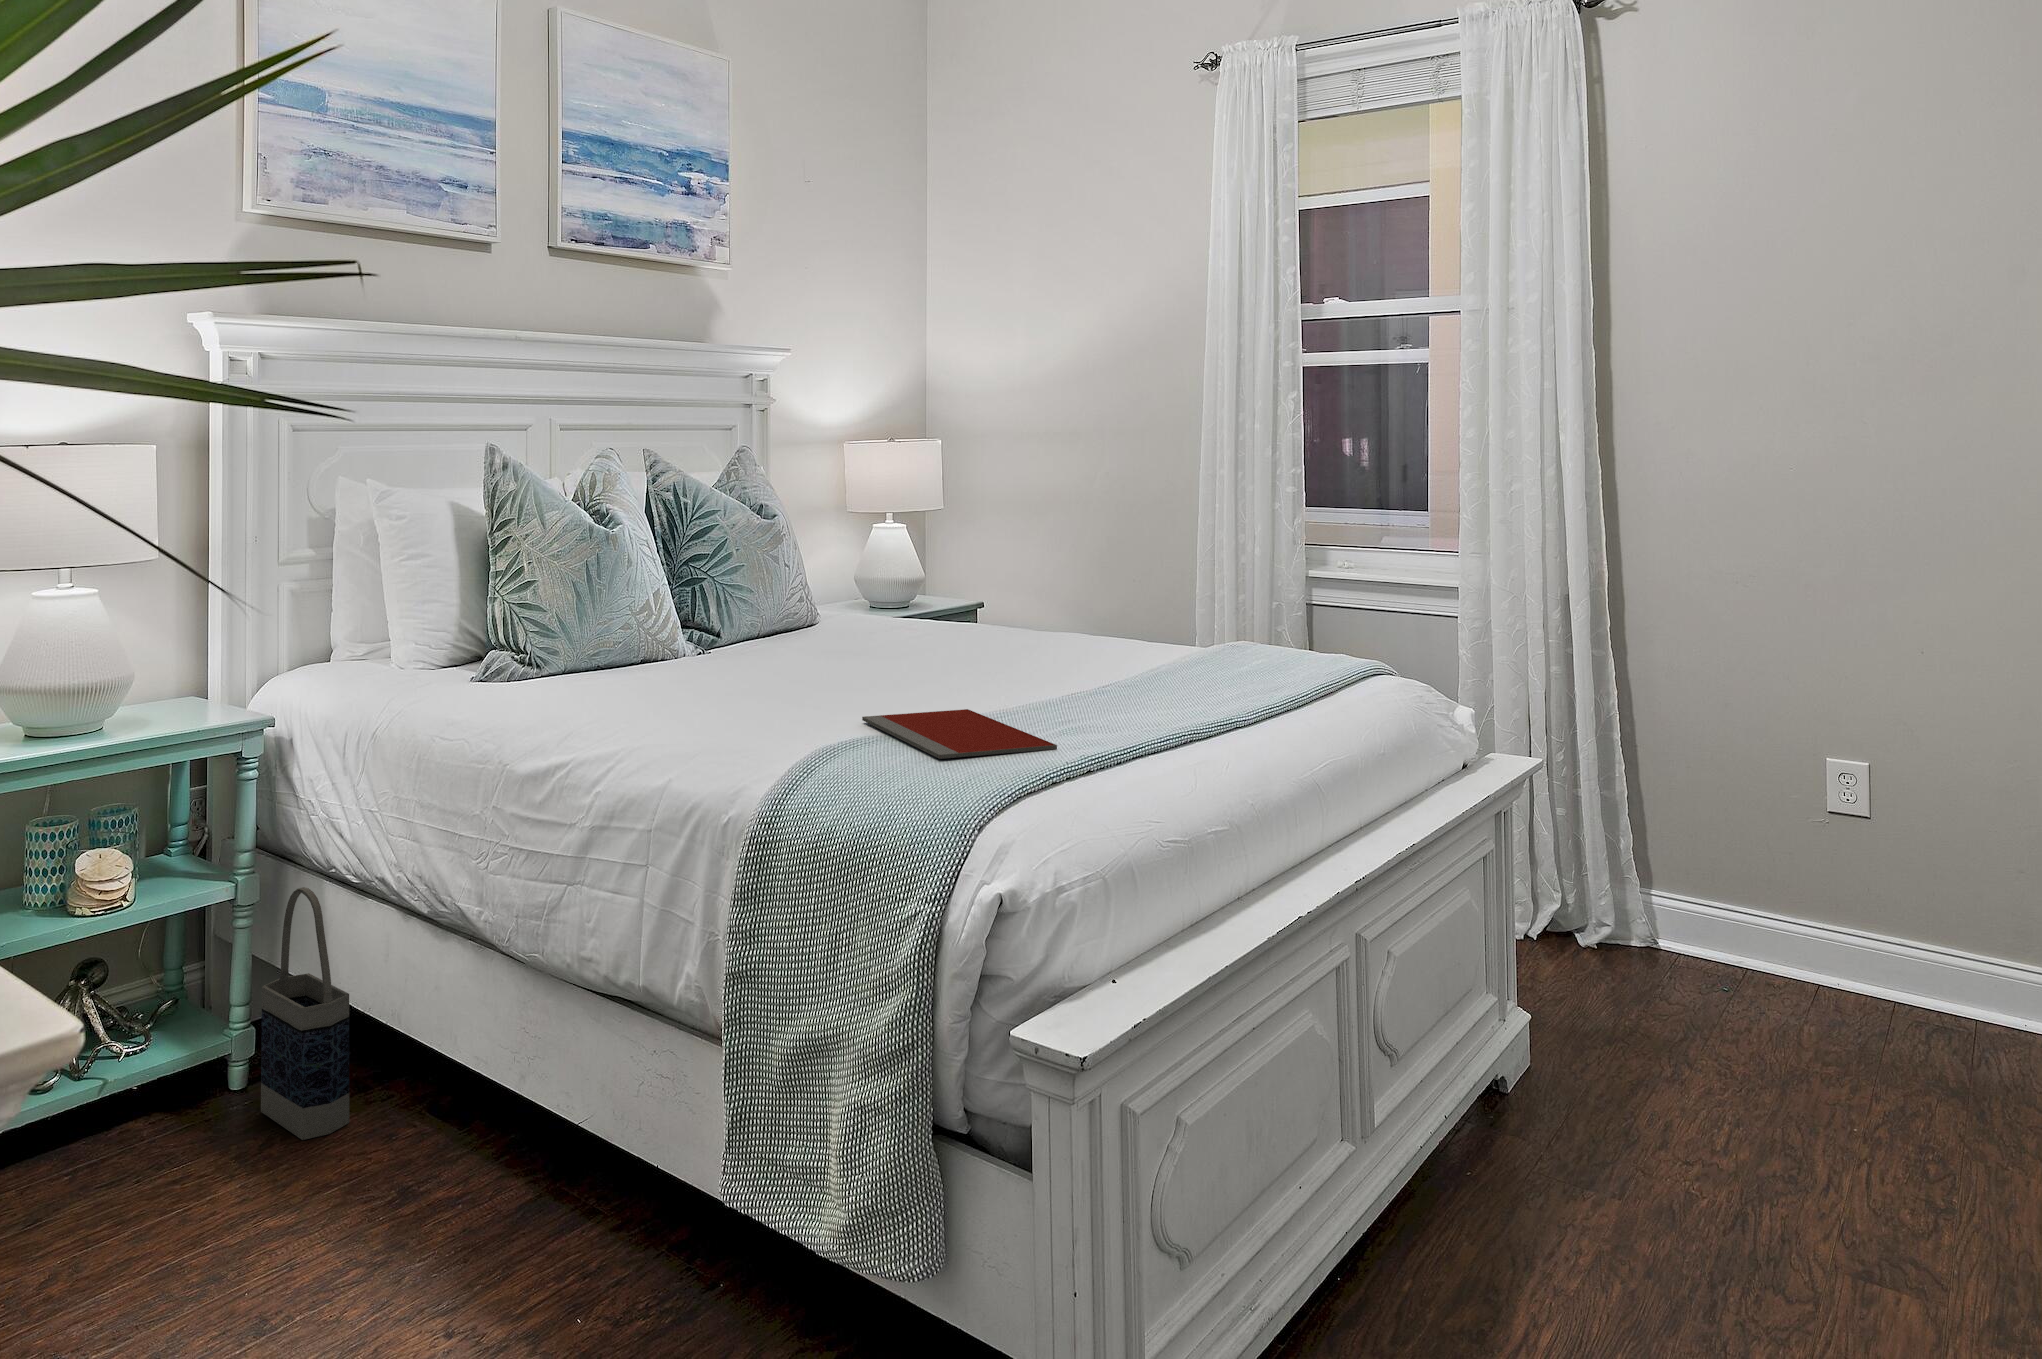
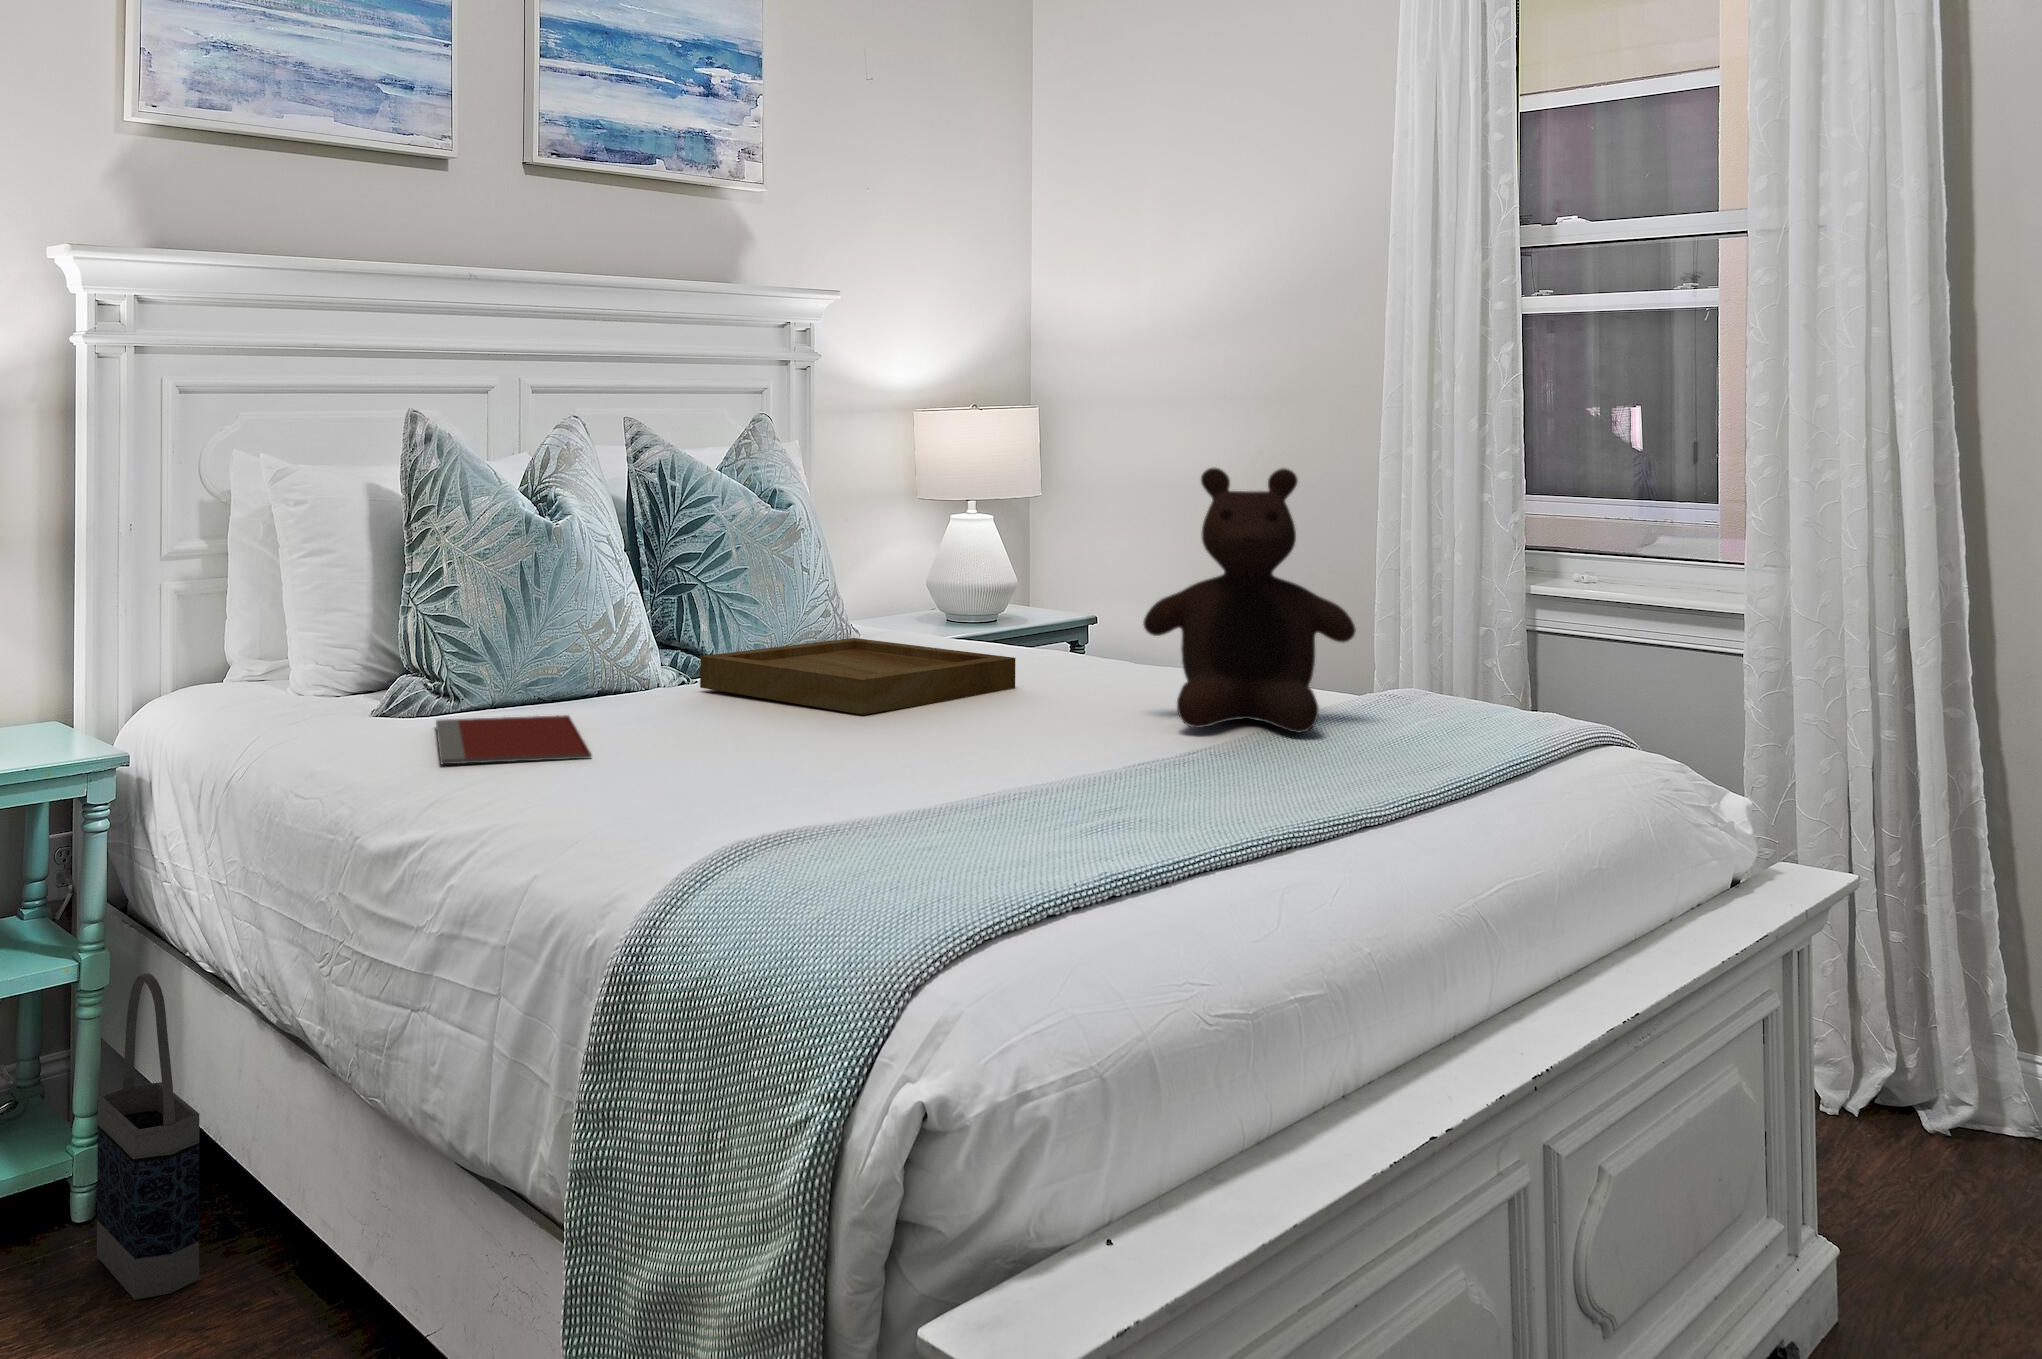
stuffed bear: none [1056,487,1207,677] -> present [1143,468,1356,733]
tray: none [718,616,954,672] -> present [700,638,1015,715]
notebook: present [862,709,1057,759] -> present [436,715,591,764]

